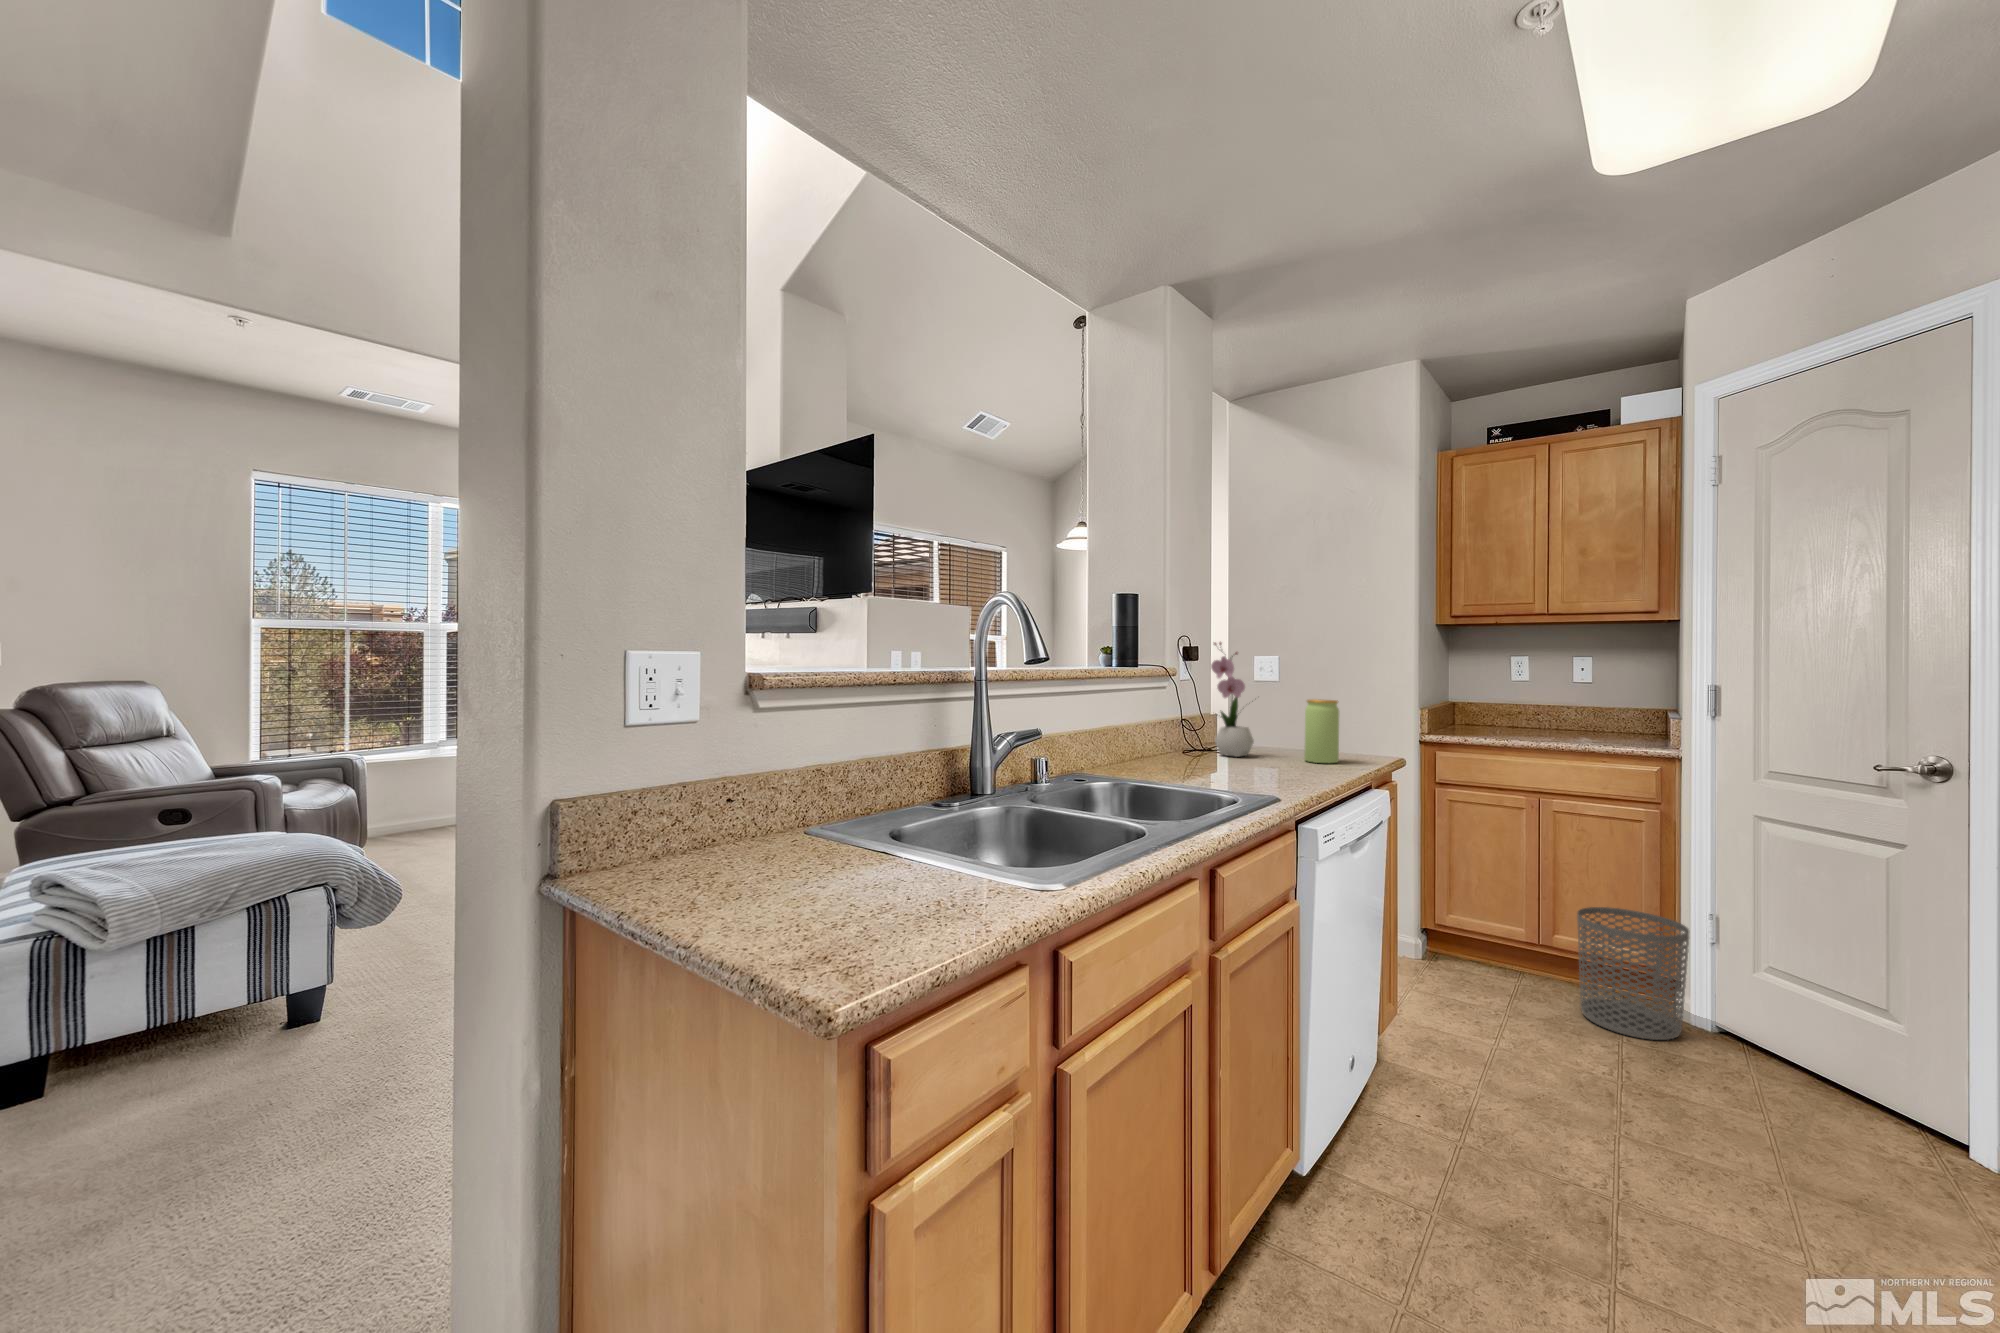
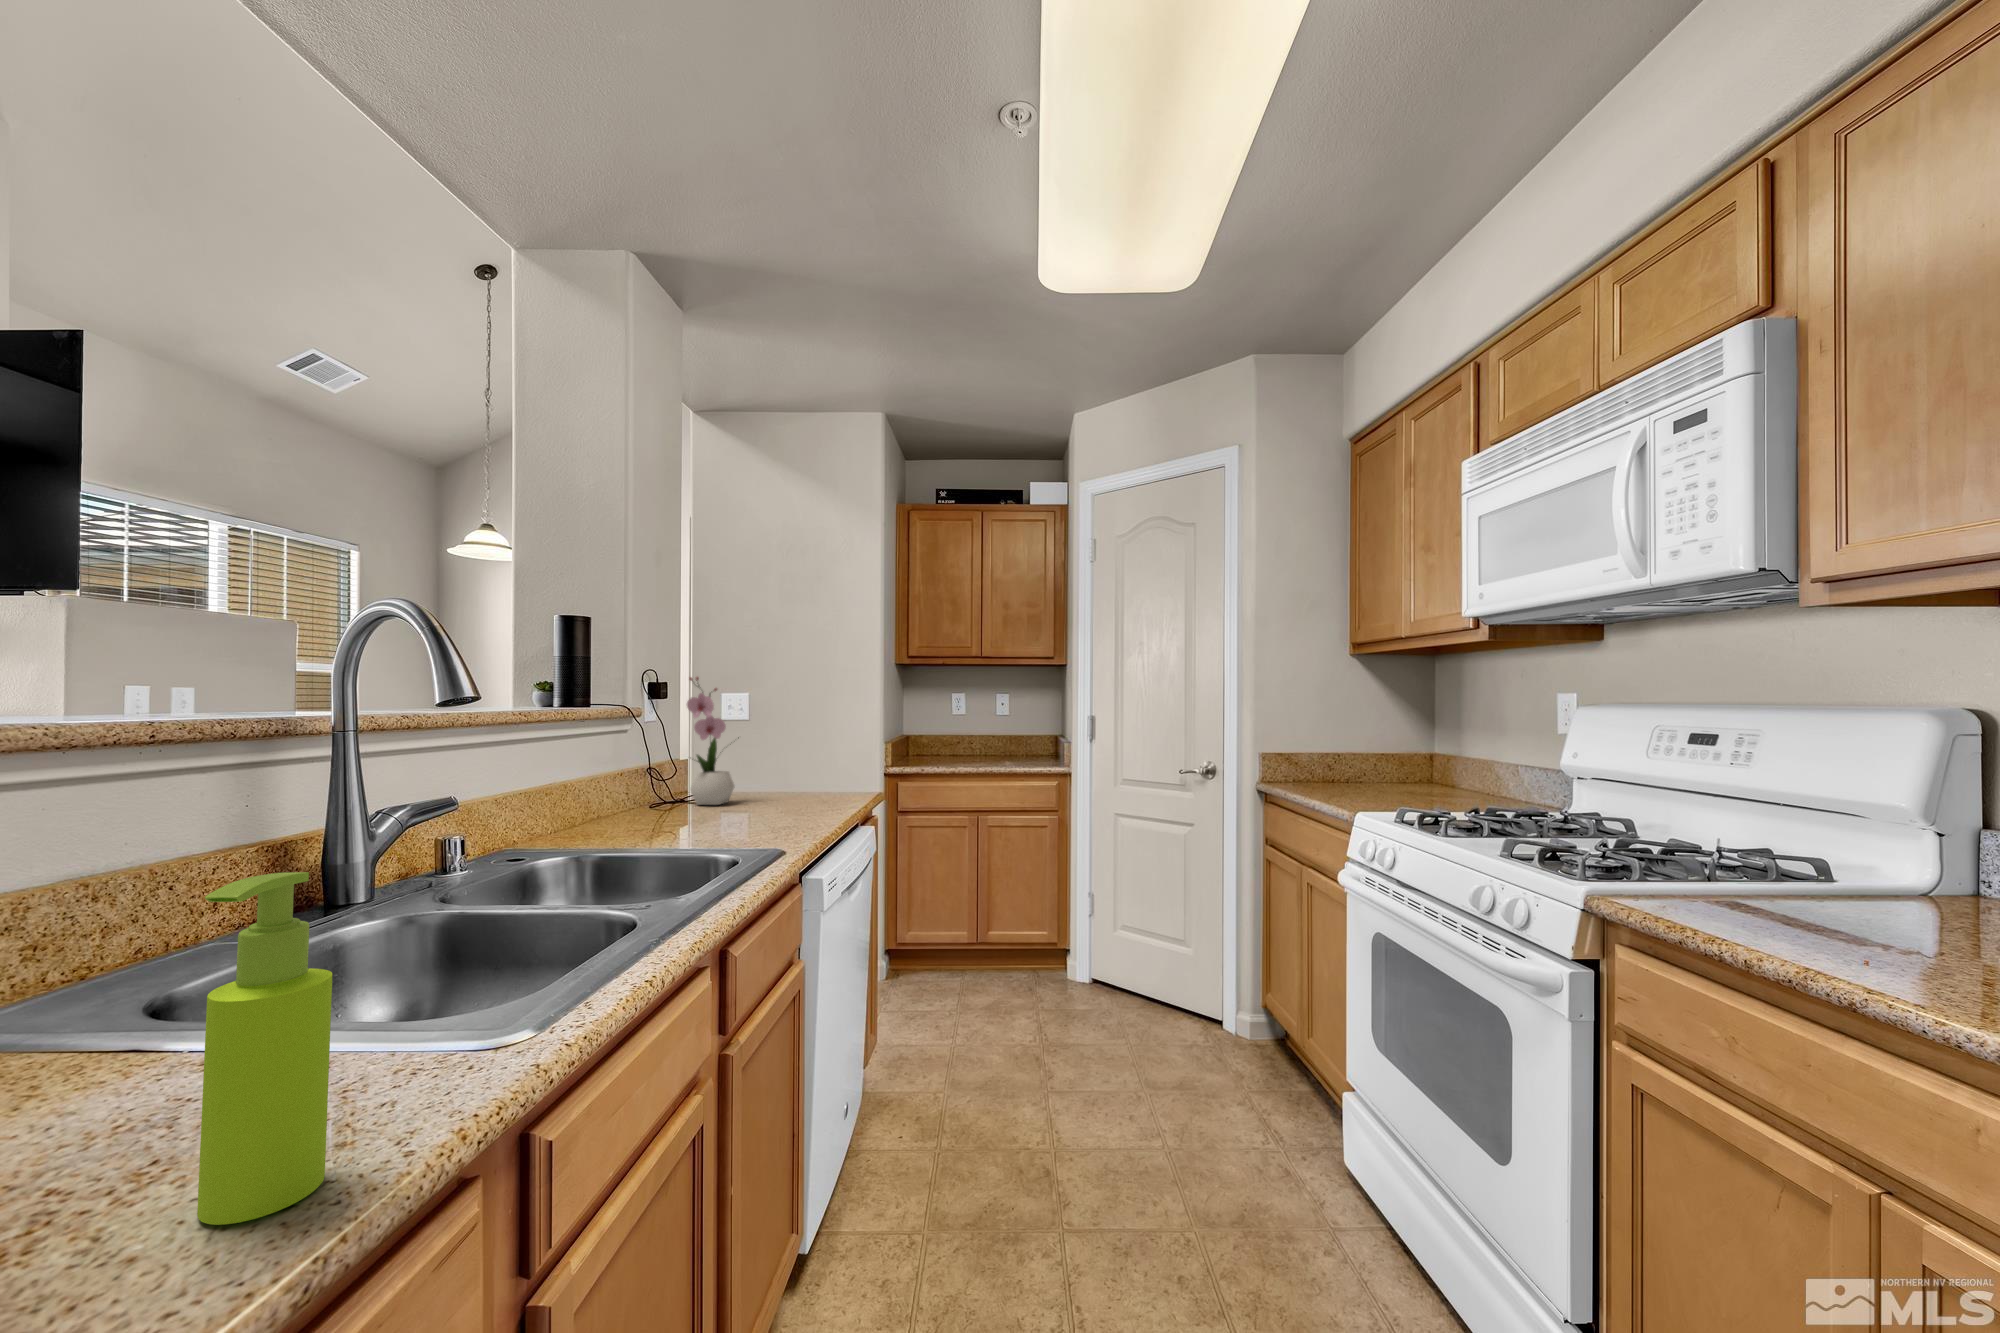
jar: present [1304,699,1339,763] -> none [789,737,824,804]
soap dispenser: none [928,755,979,931] -> present [197,872,332,1225]
waste bin: present [1577,907,1689,1040] -> none [1008,902,1081,1009]

